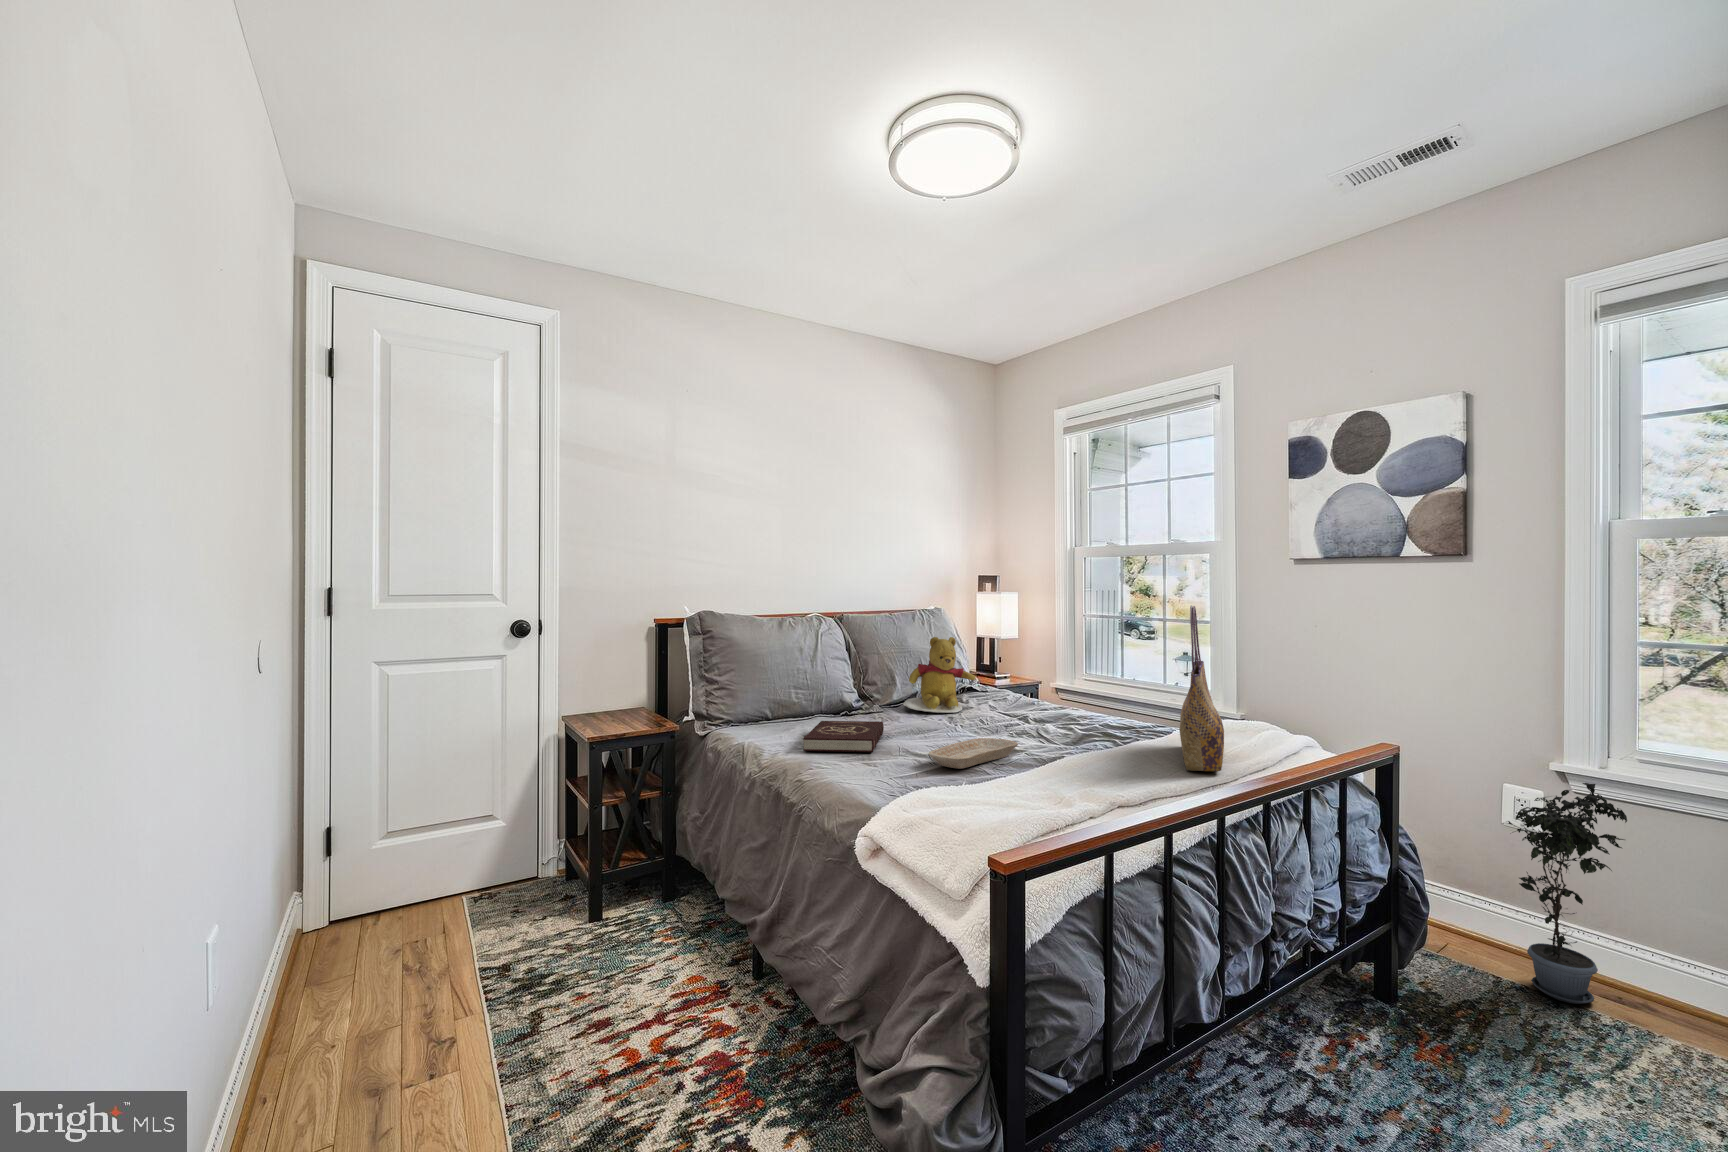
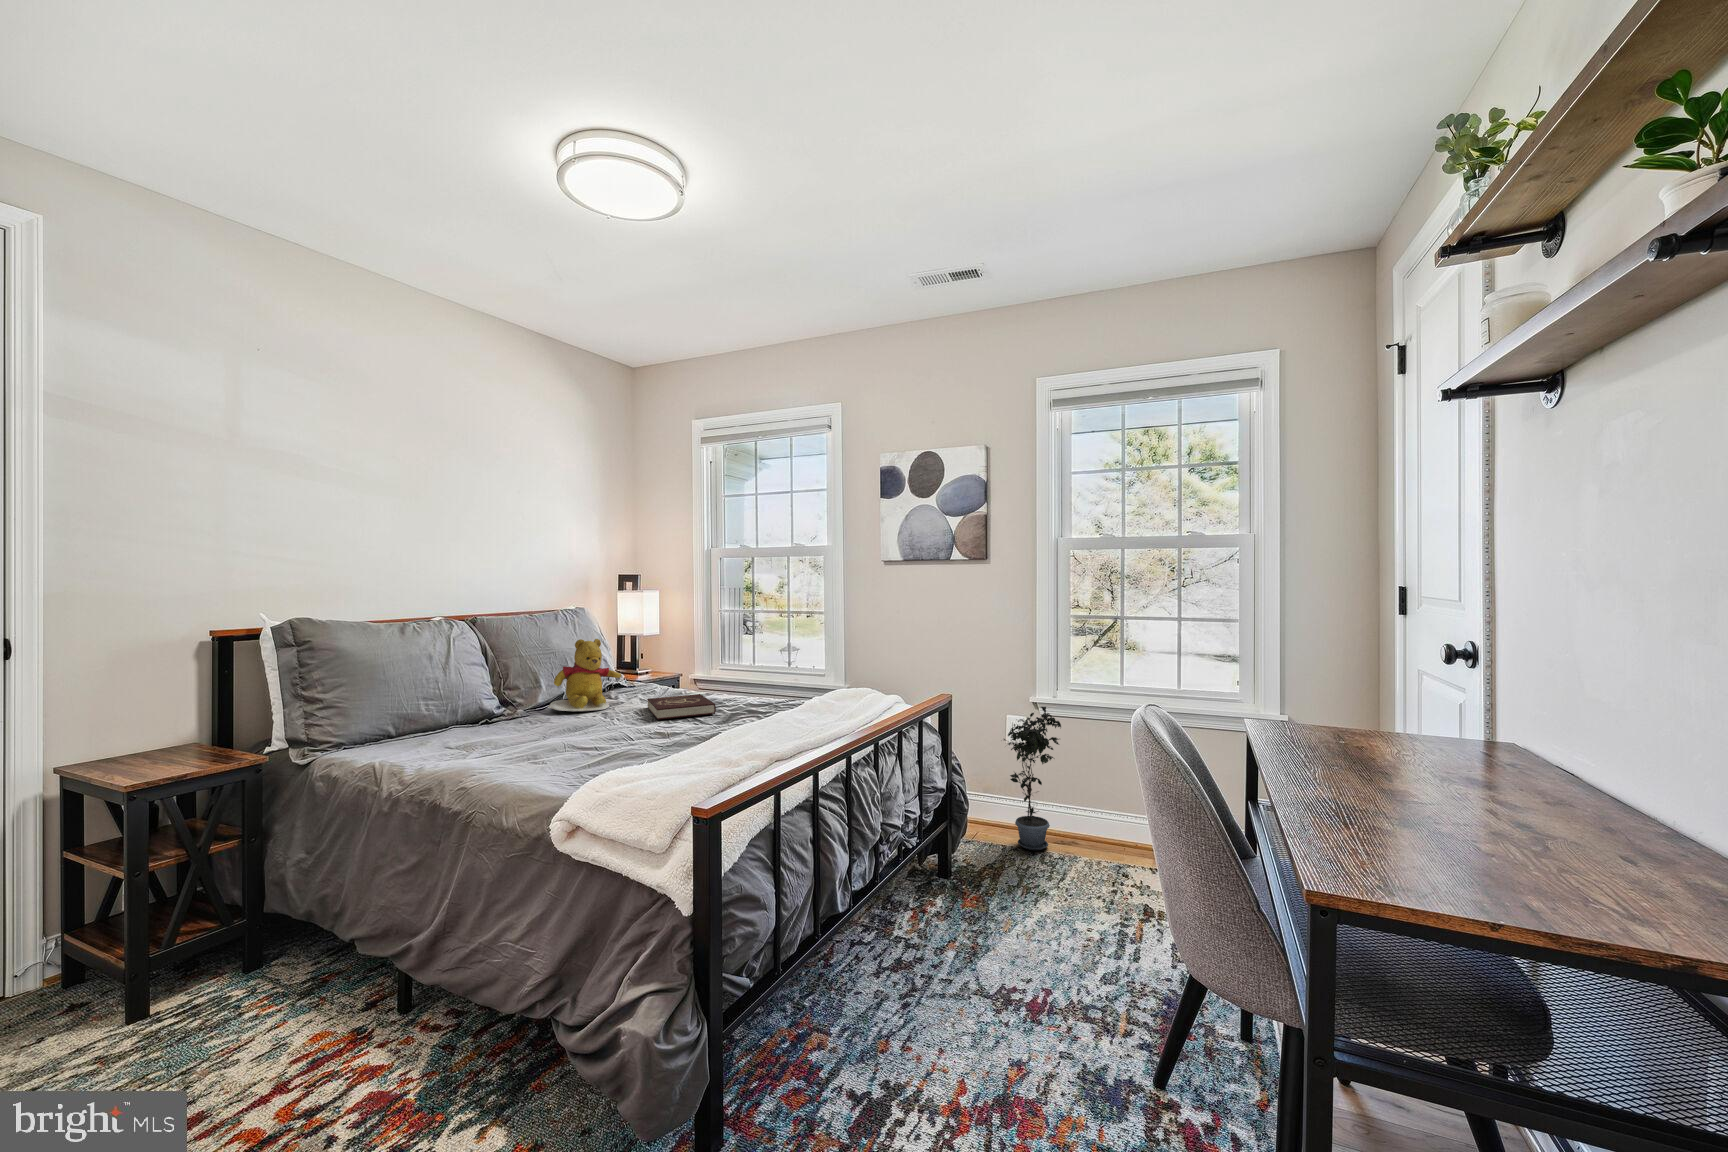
tote bag: present [1180,605,1224,771] -> none [812,598,844,726]
book: present [803,721,884,752] -> present [647,694,716,720]
tray: present [928,738,1018,769] -> none [596,724,676,754]

